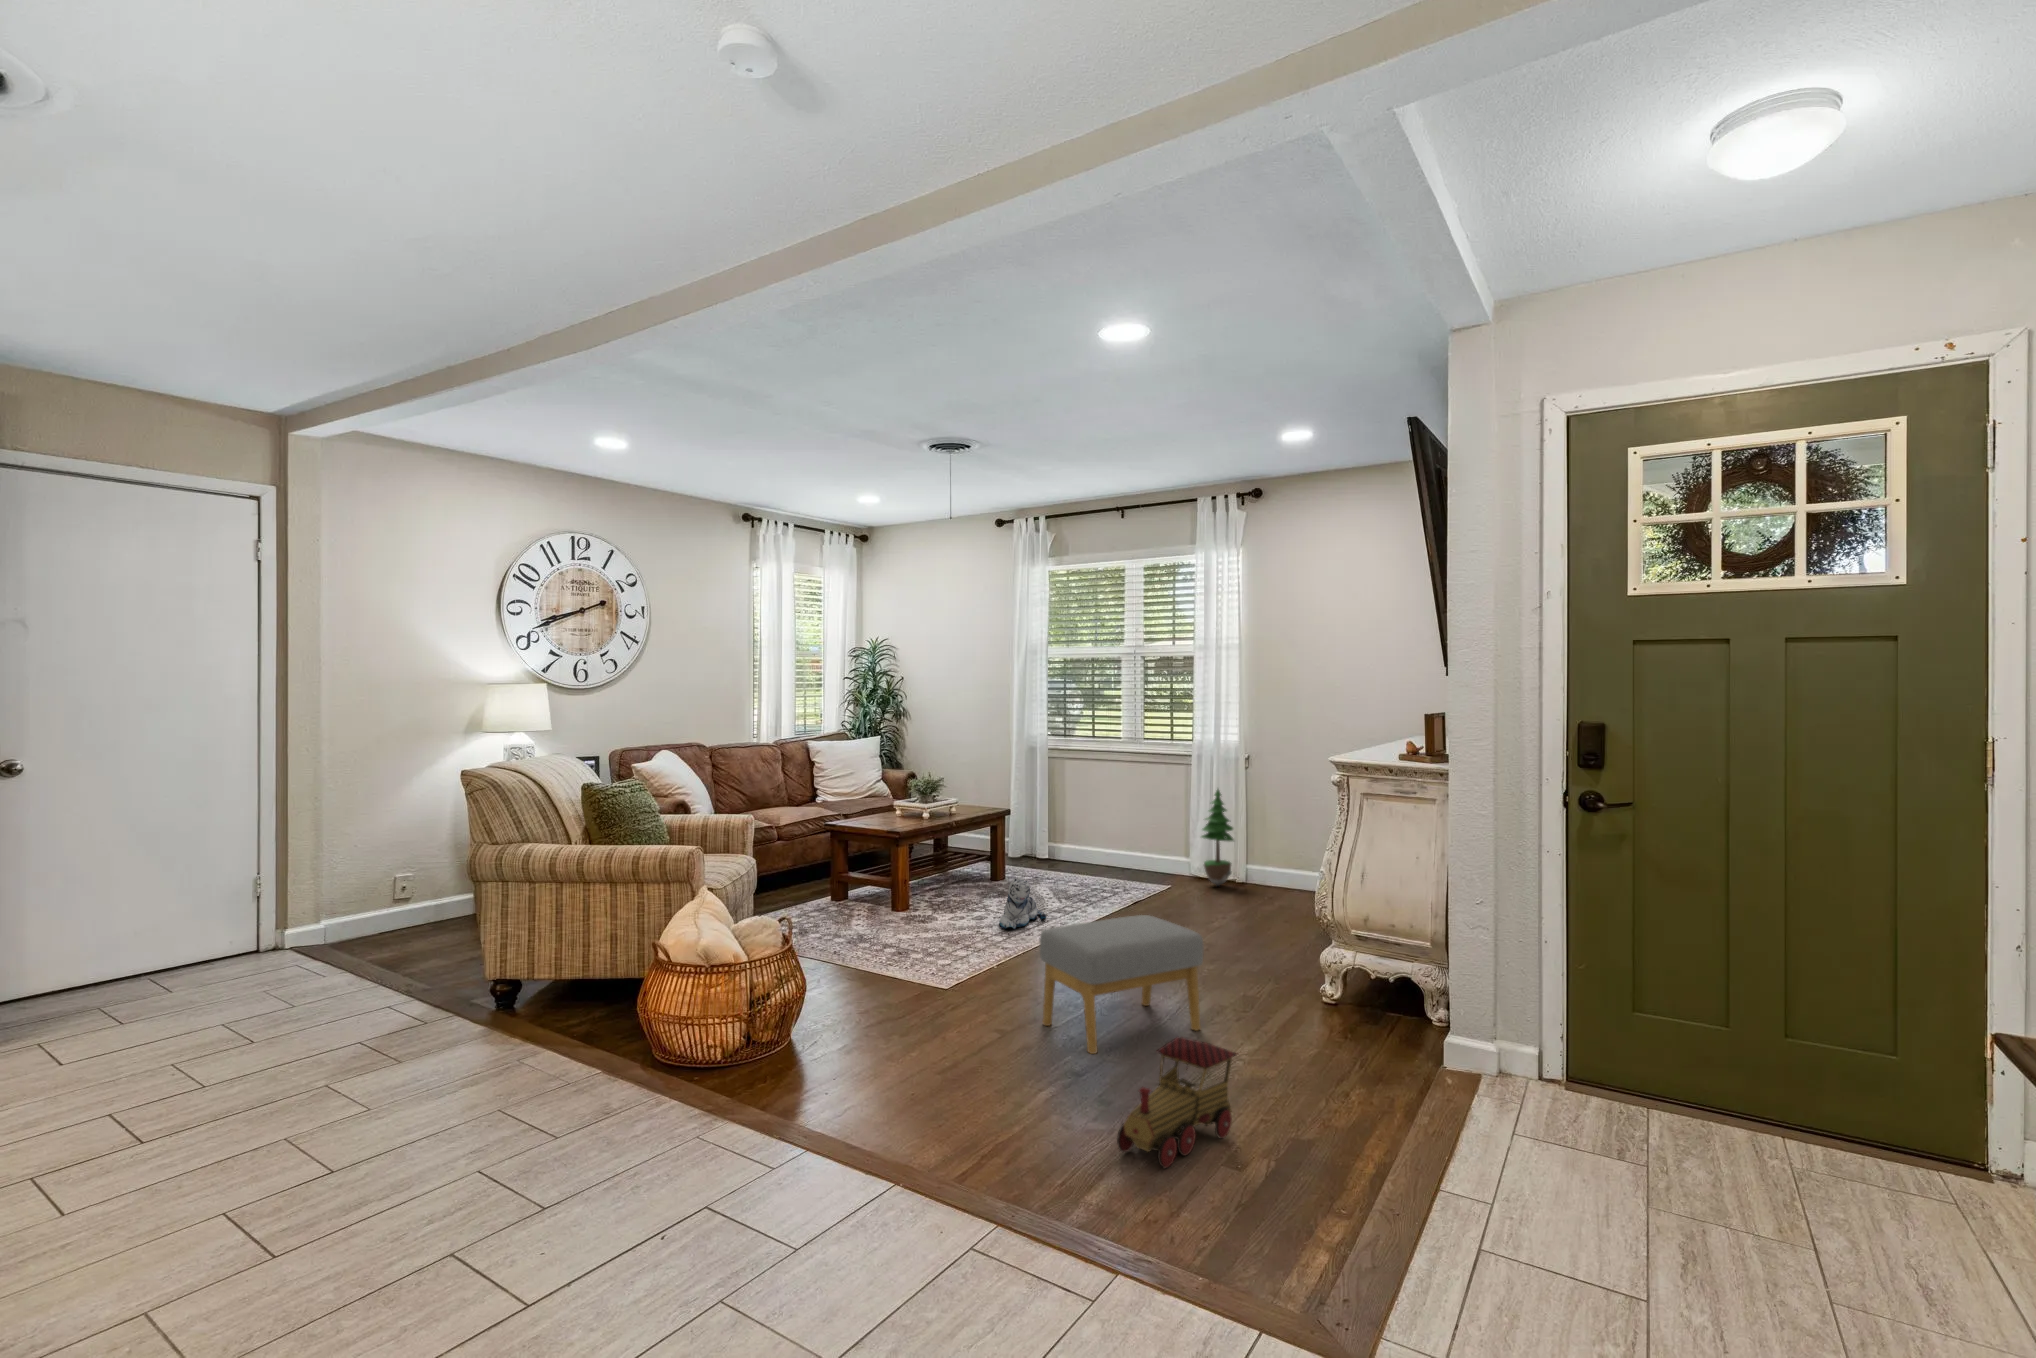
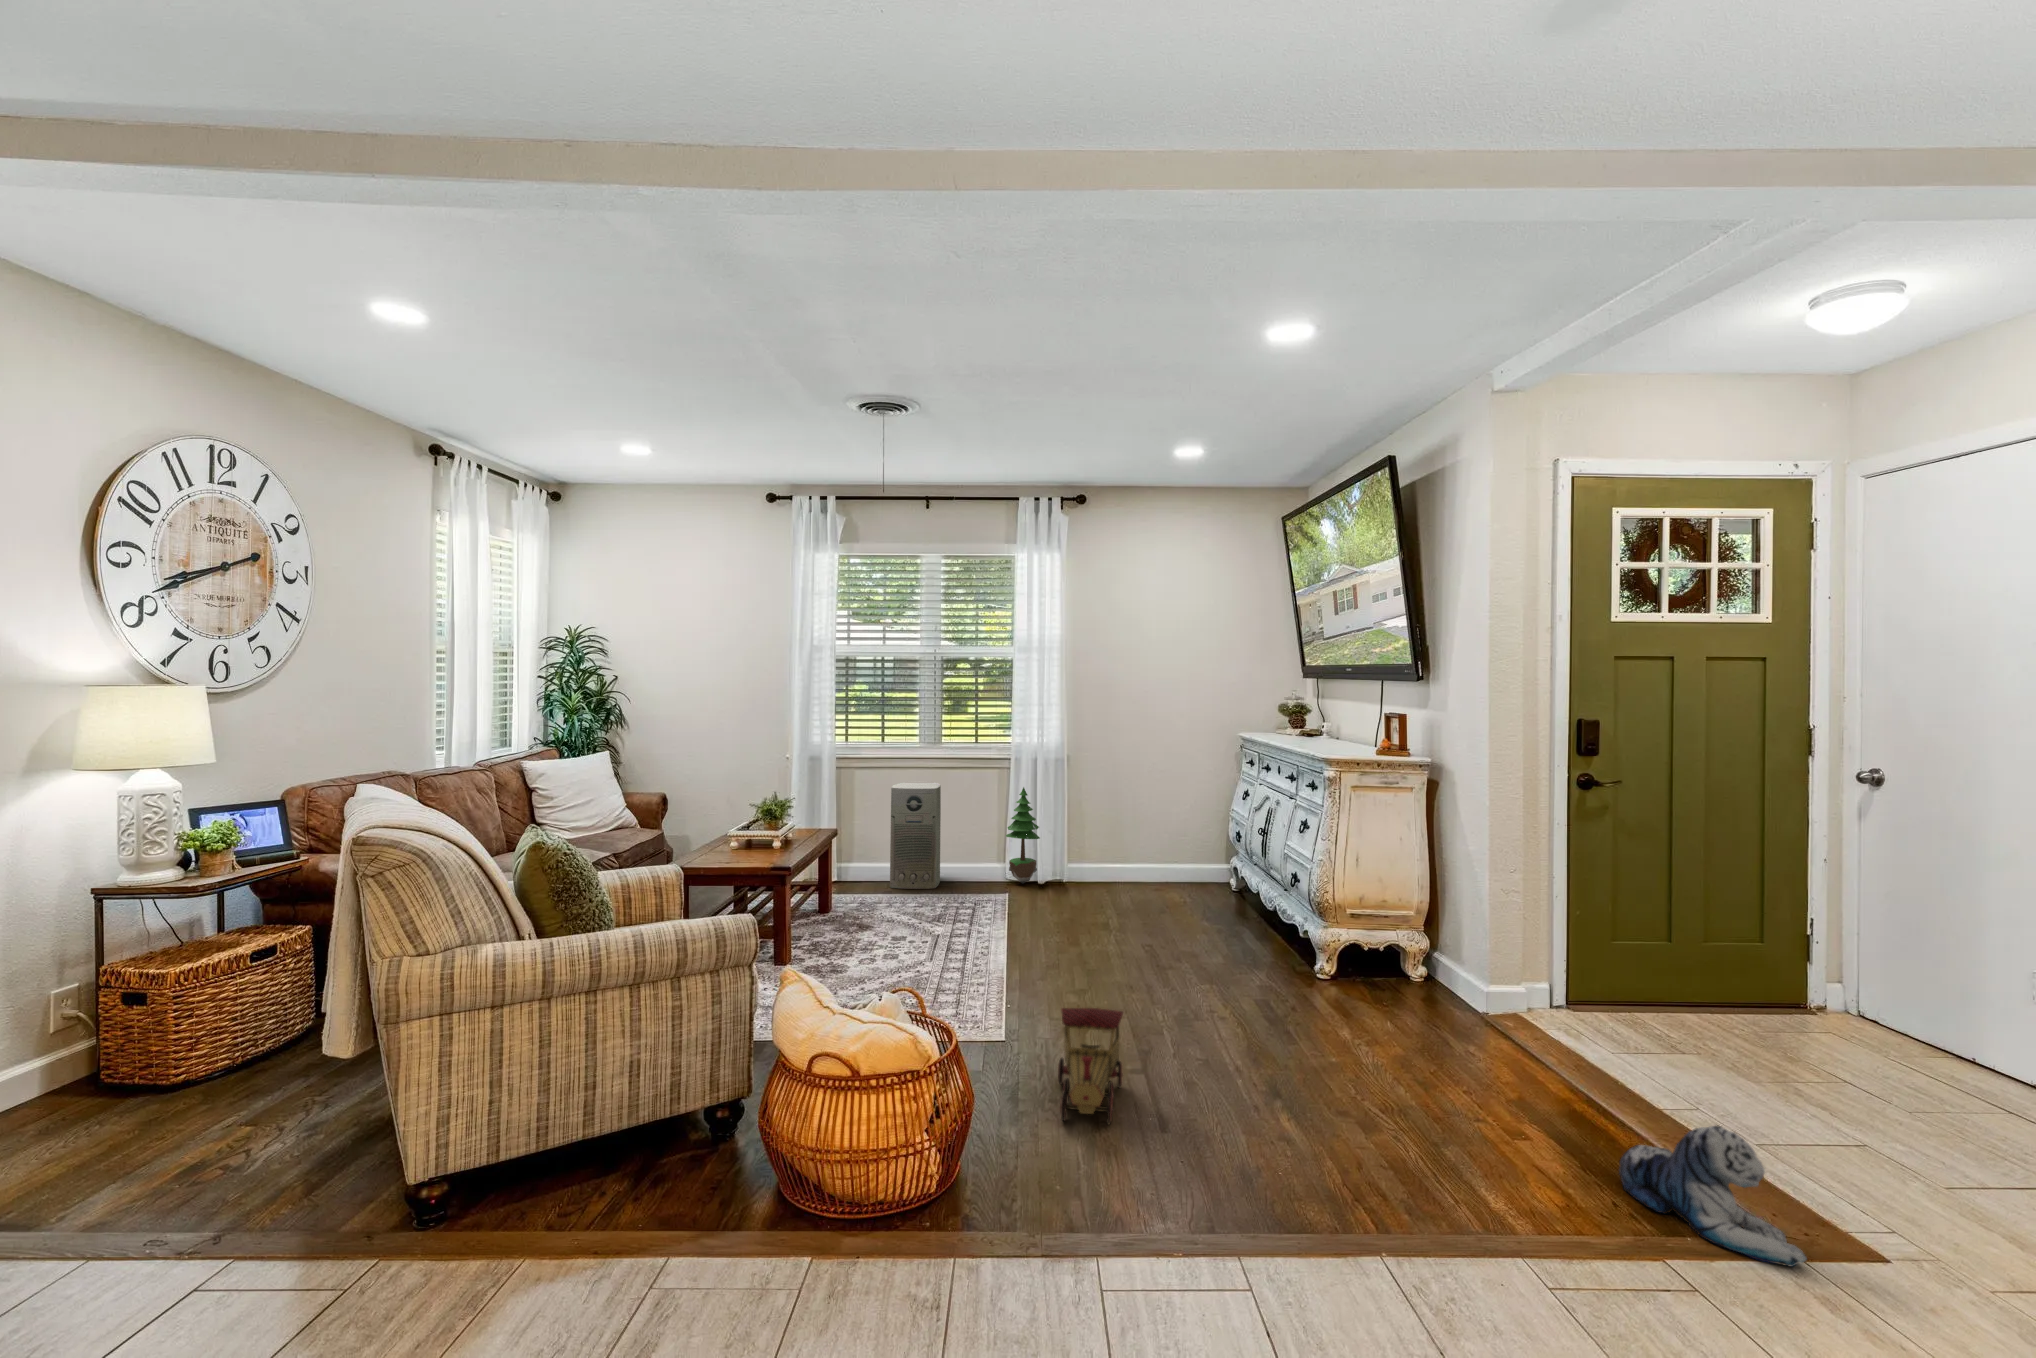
air purifier: none [1093,778,1150,880] -> present [890,782,941,889]
plush toy: present [999,879,1046,929] -> present [1619,1126,1807,1266]
footstool: present [1040,915,1203,1054] -> none [1151,921,1284,1072]
toy train: present [1117,1037,1238,1168] -> present [1058,1008,1123,1124]

